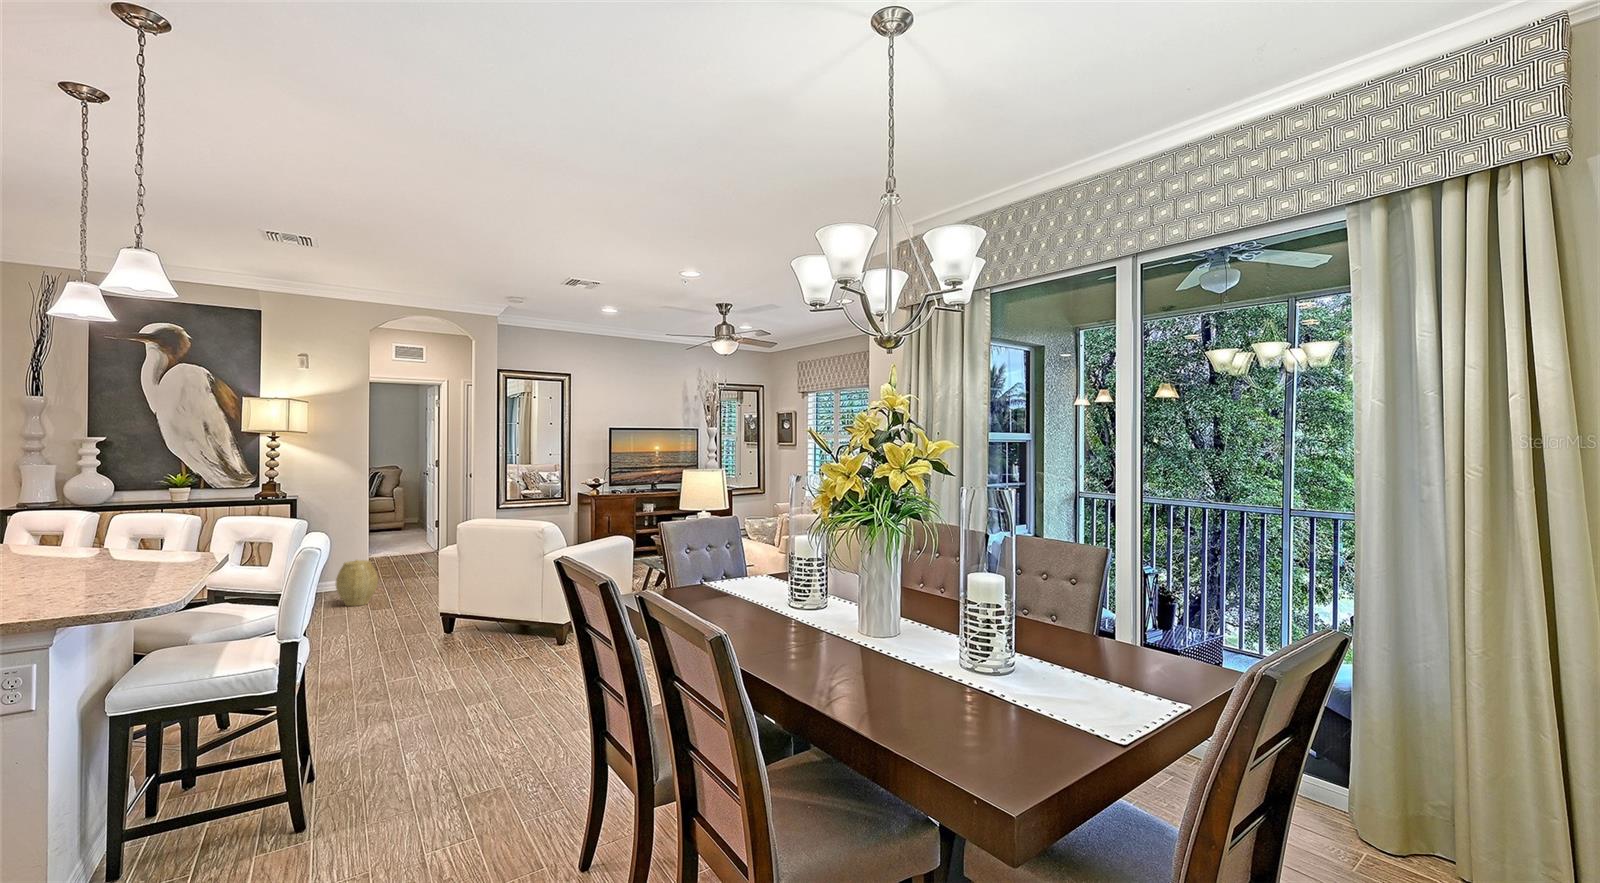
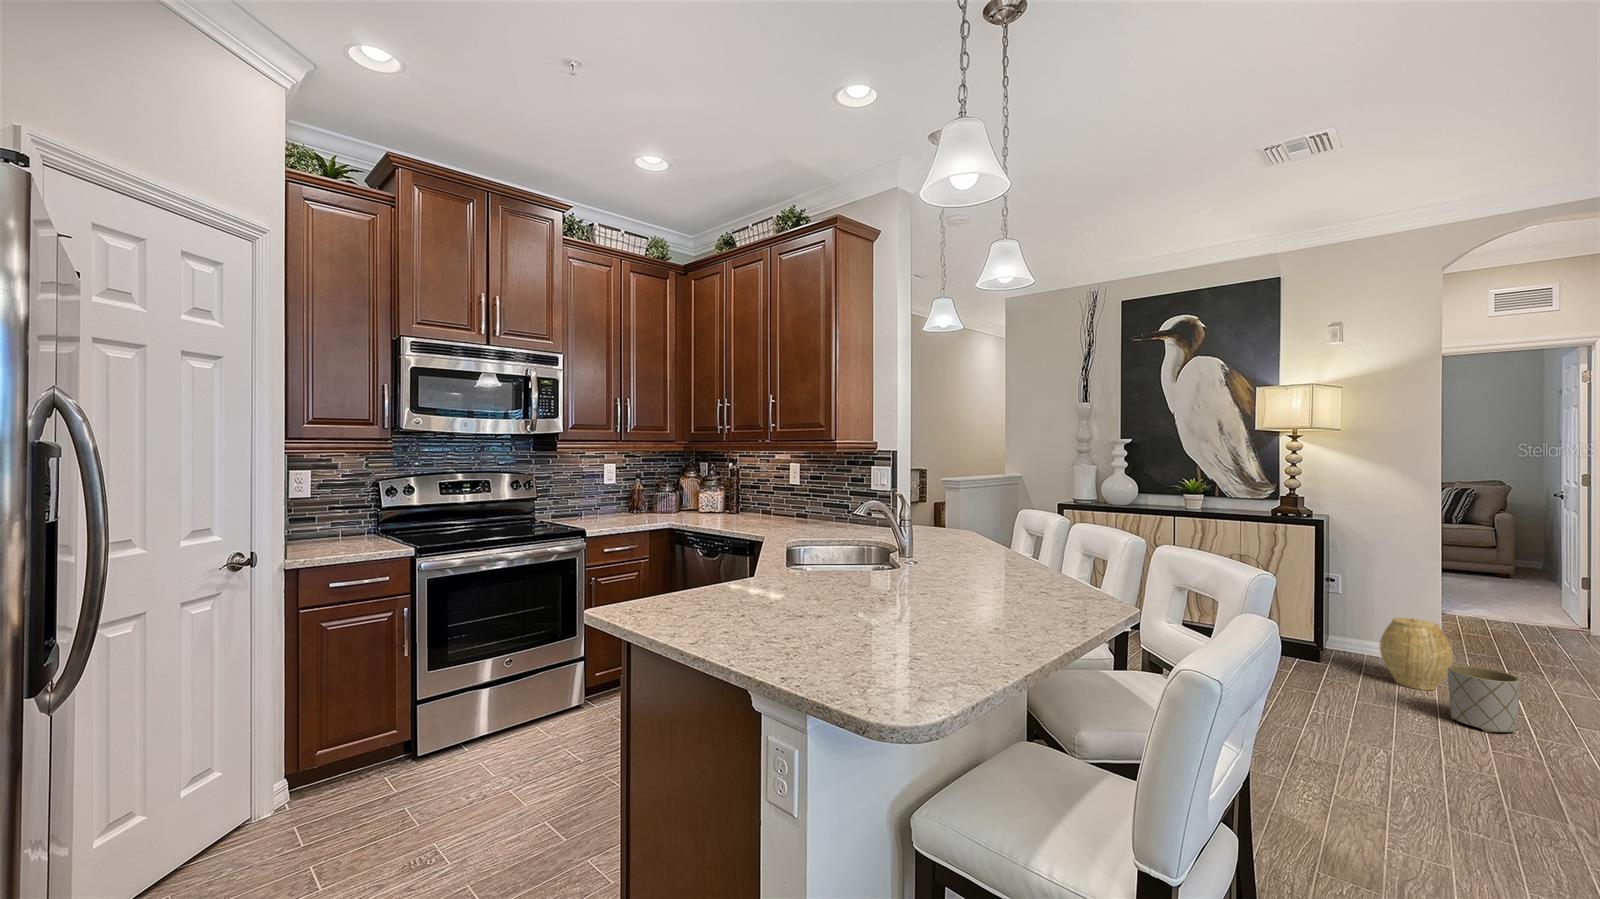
planter: none [377,579,412,616] -> present [1447,665,1520,732]

